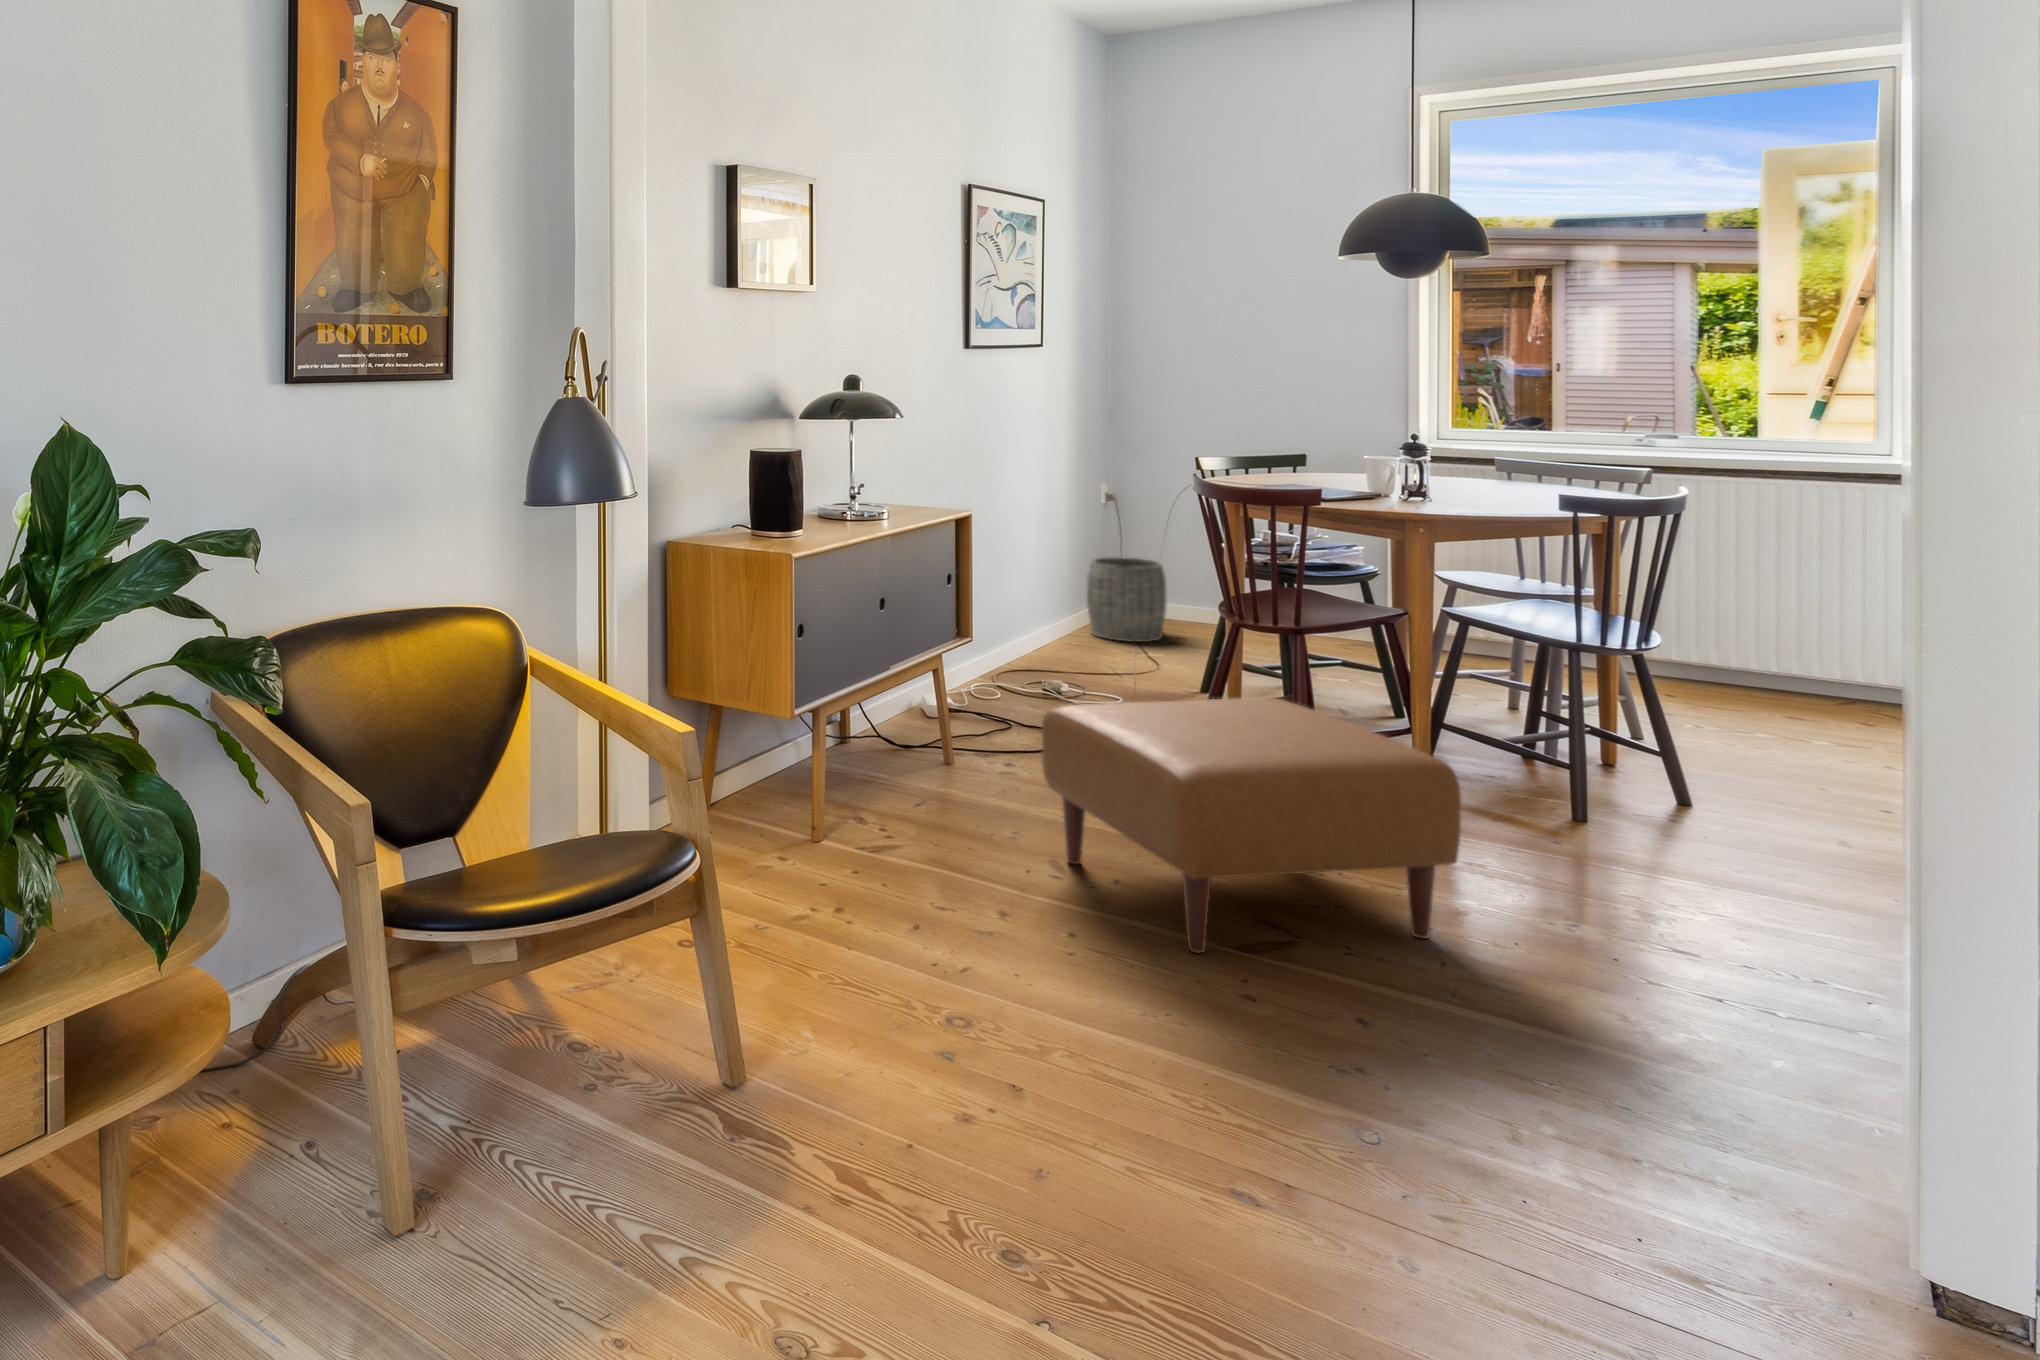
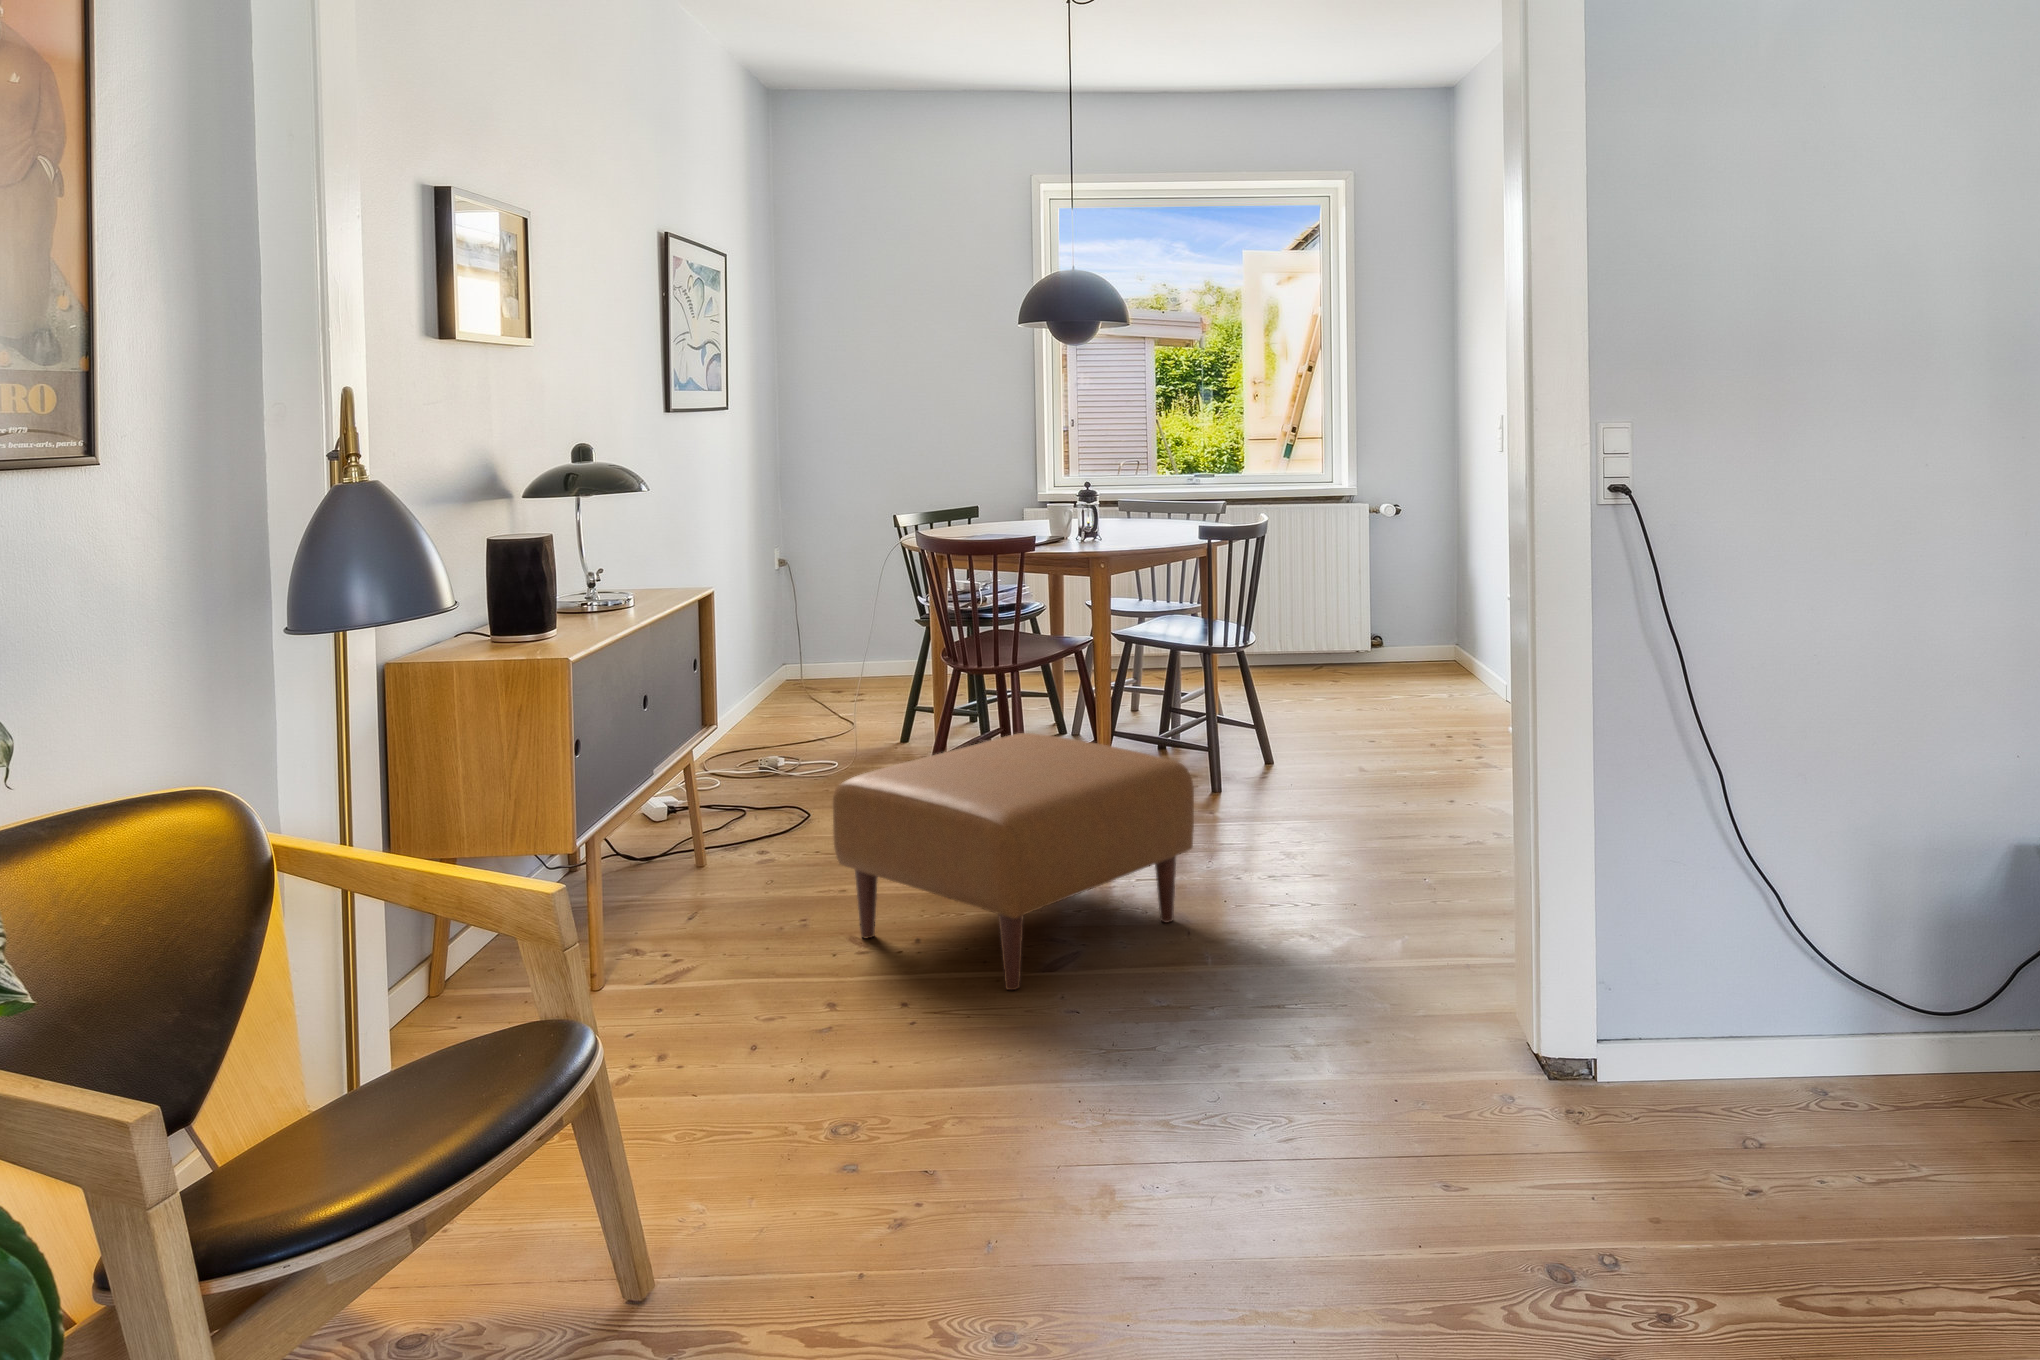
woven basket: present [1087,557,1166,642] -> none [764,620,841,707]

